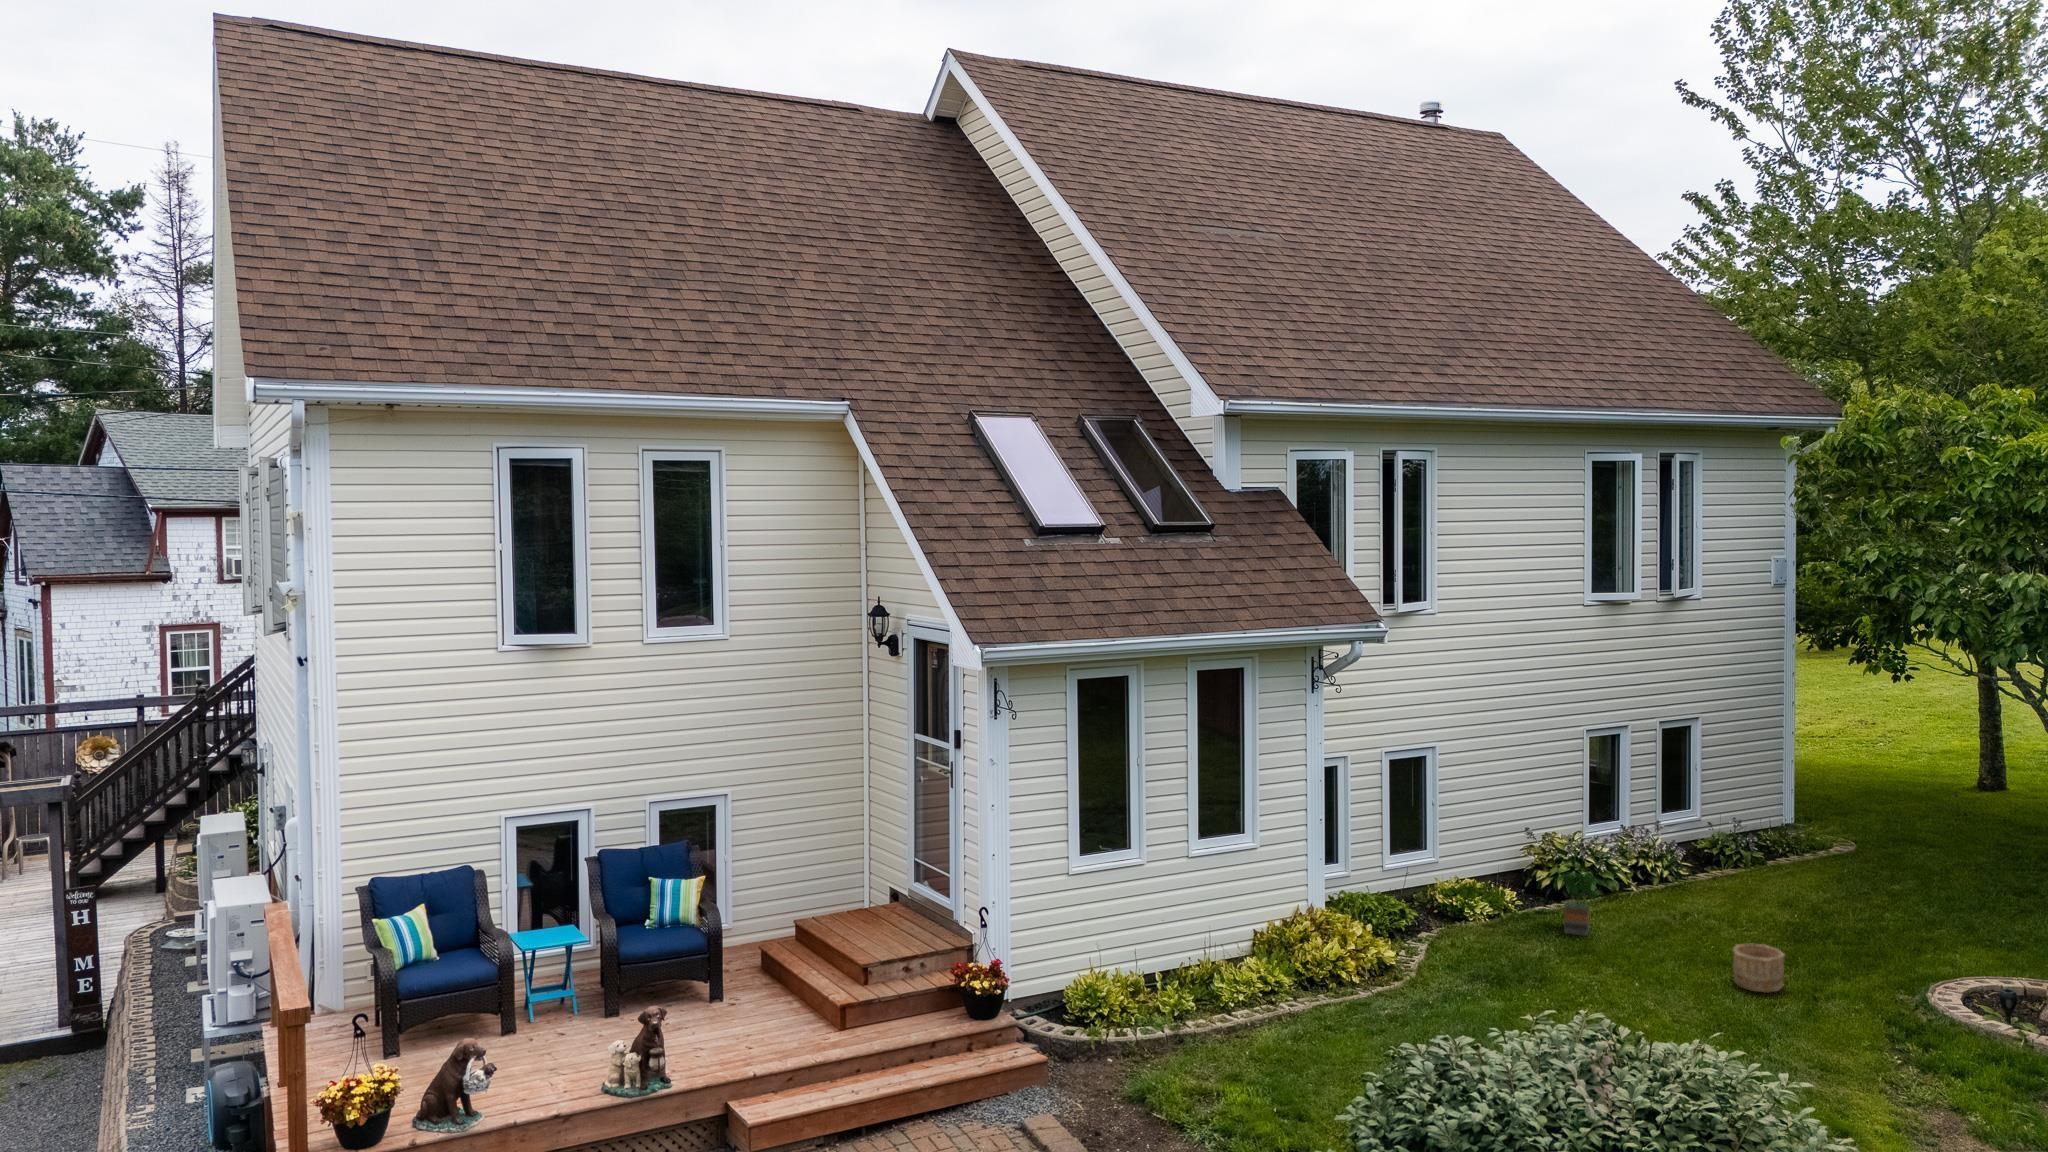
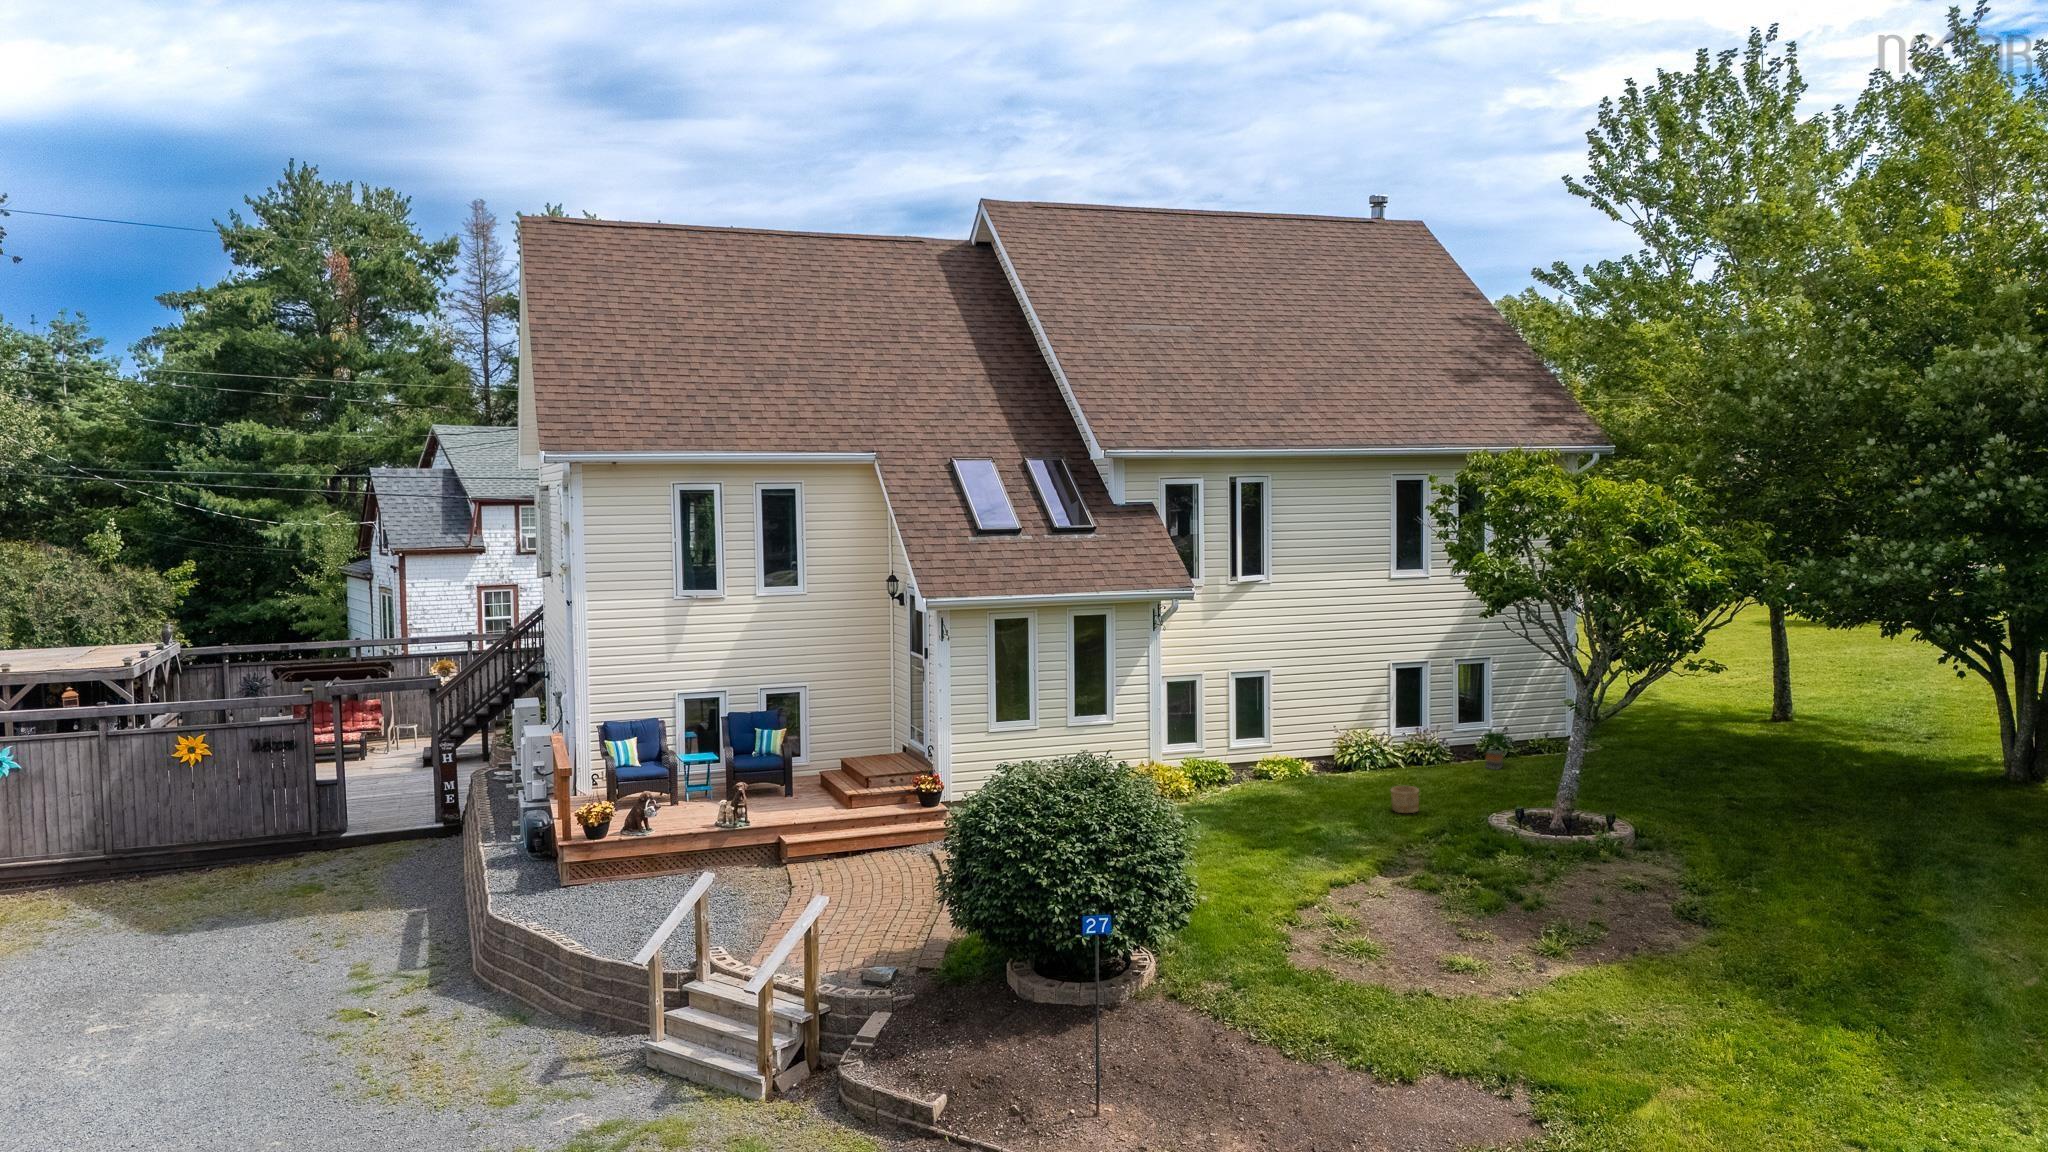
potted tree: present [1559,872,1599,936] -> present [1484,732,1507,770]

